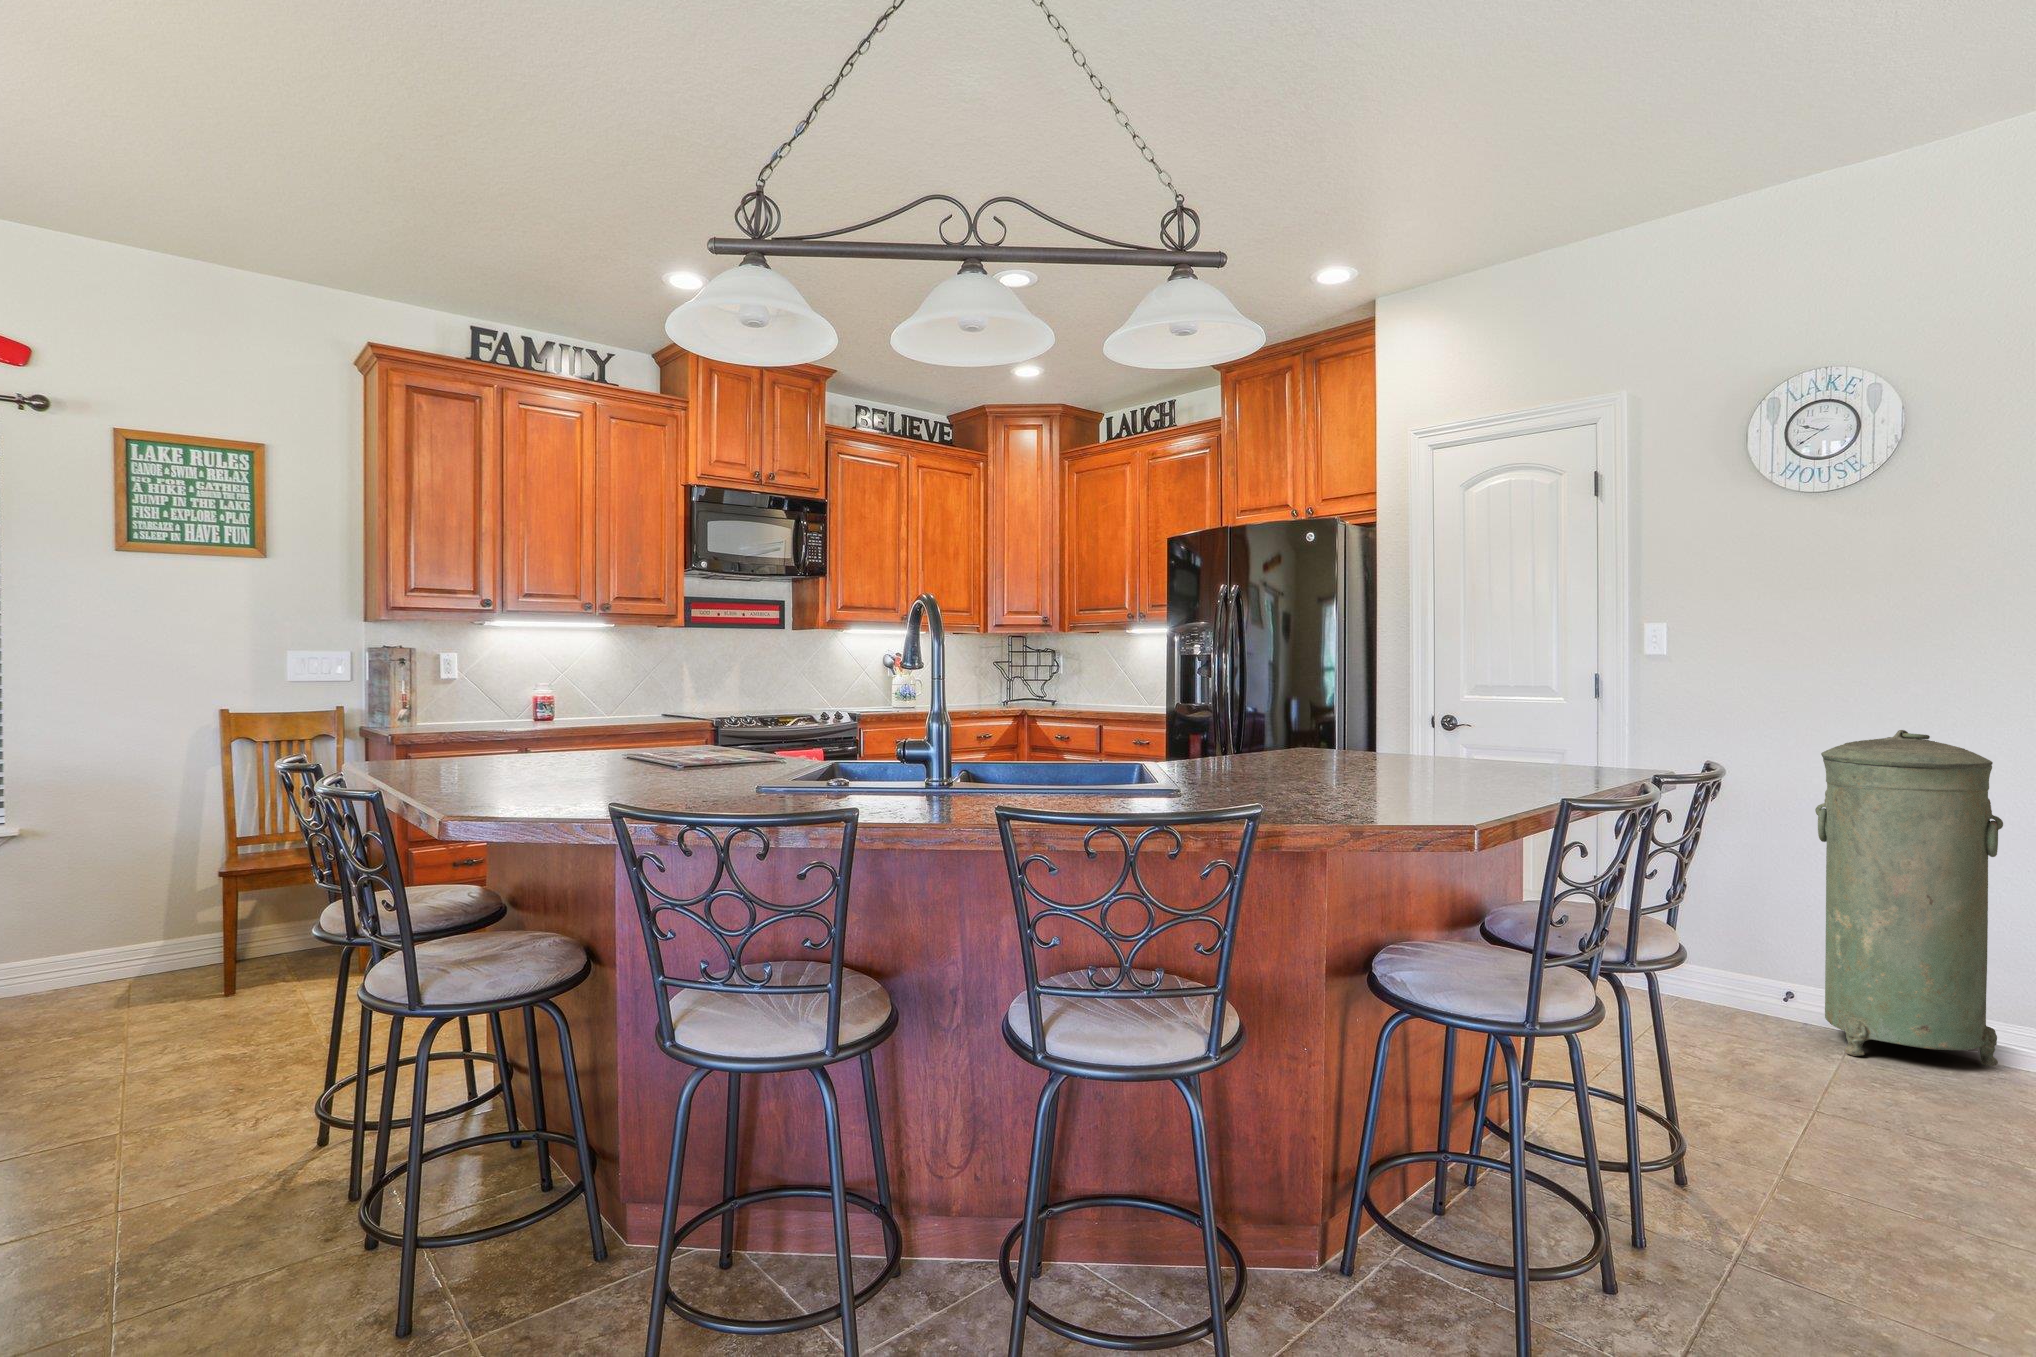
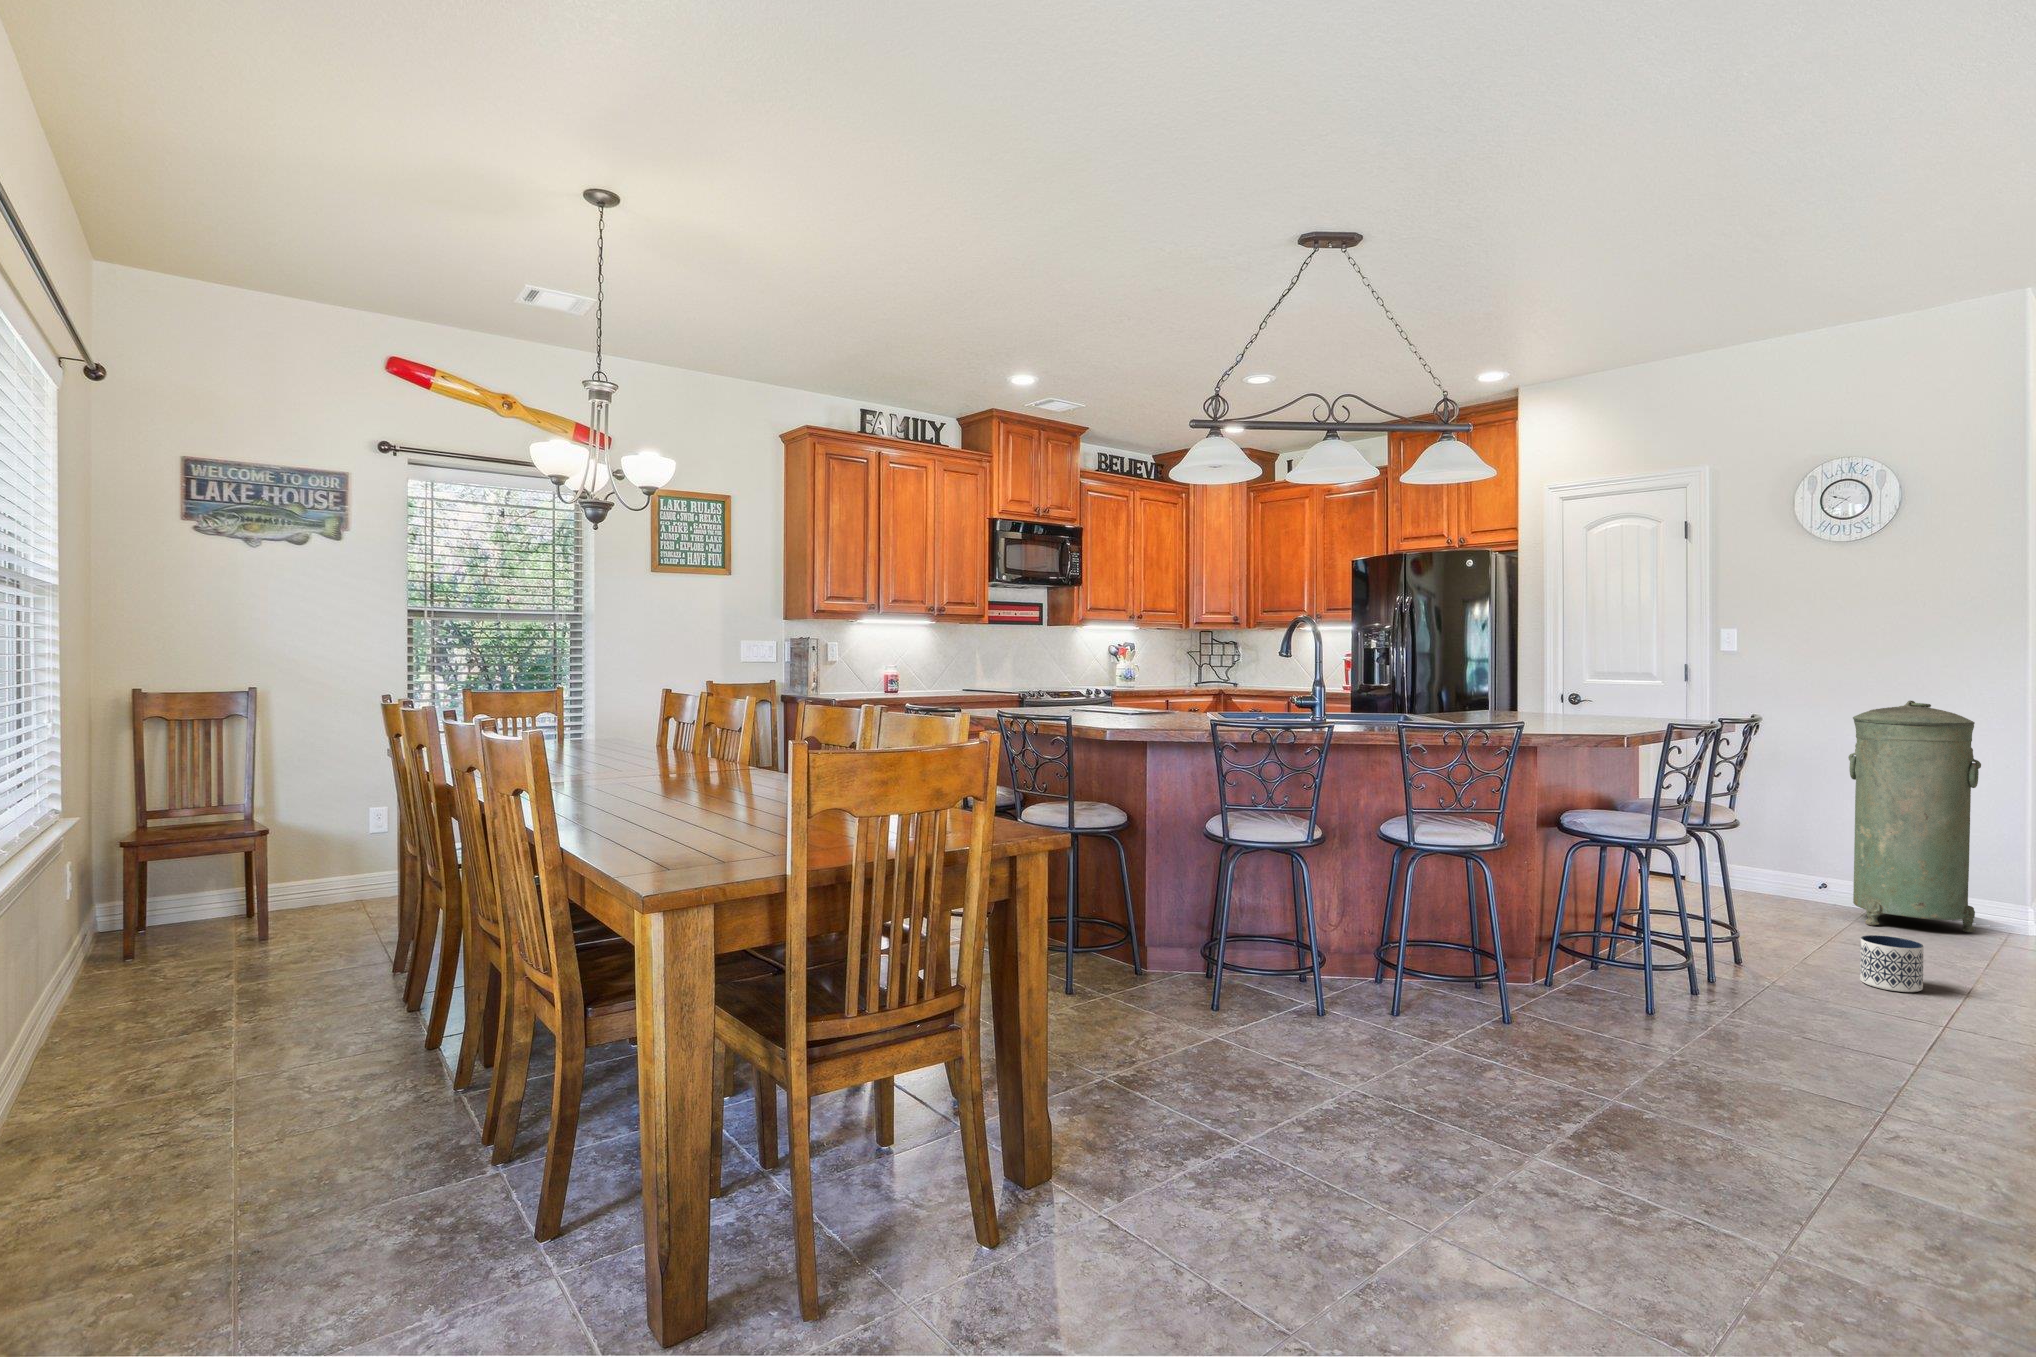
planter: none [1866,1116,1967,1220] -> present [1860,935,1923,992]

